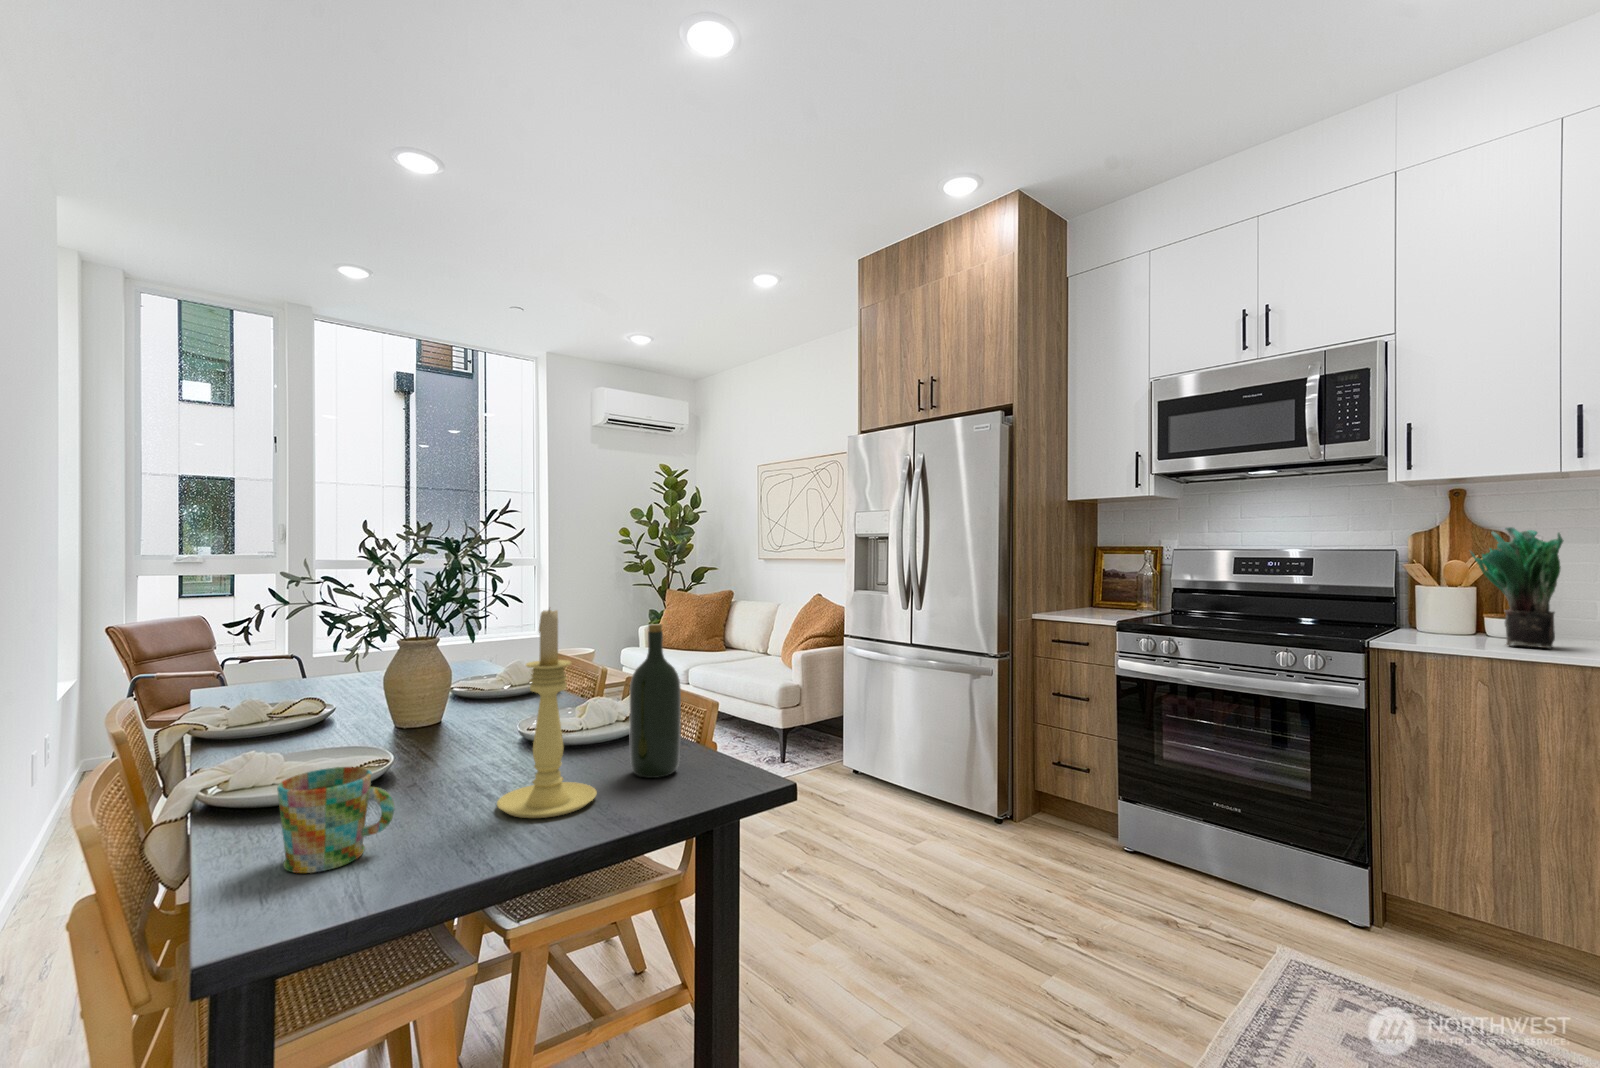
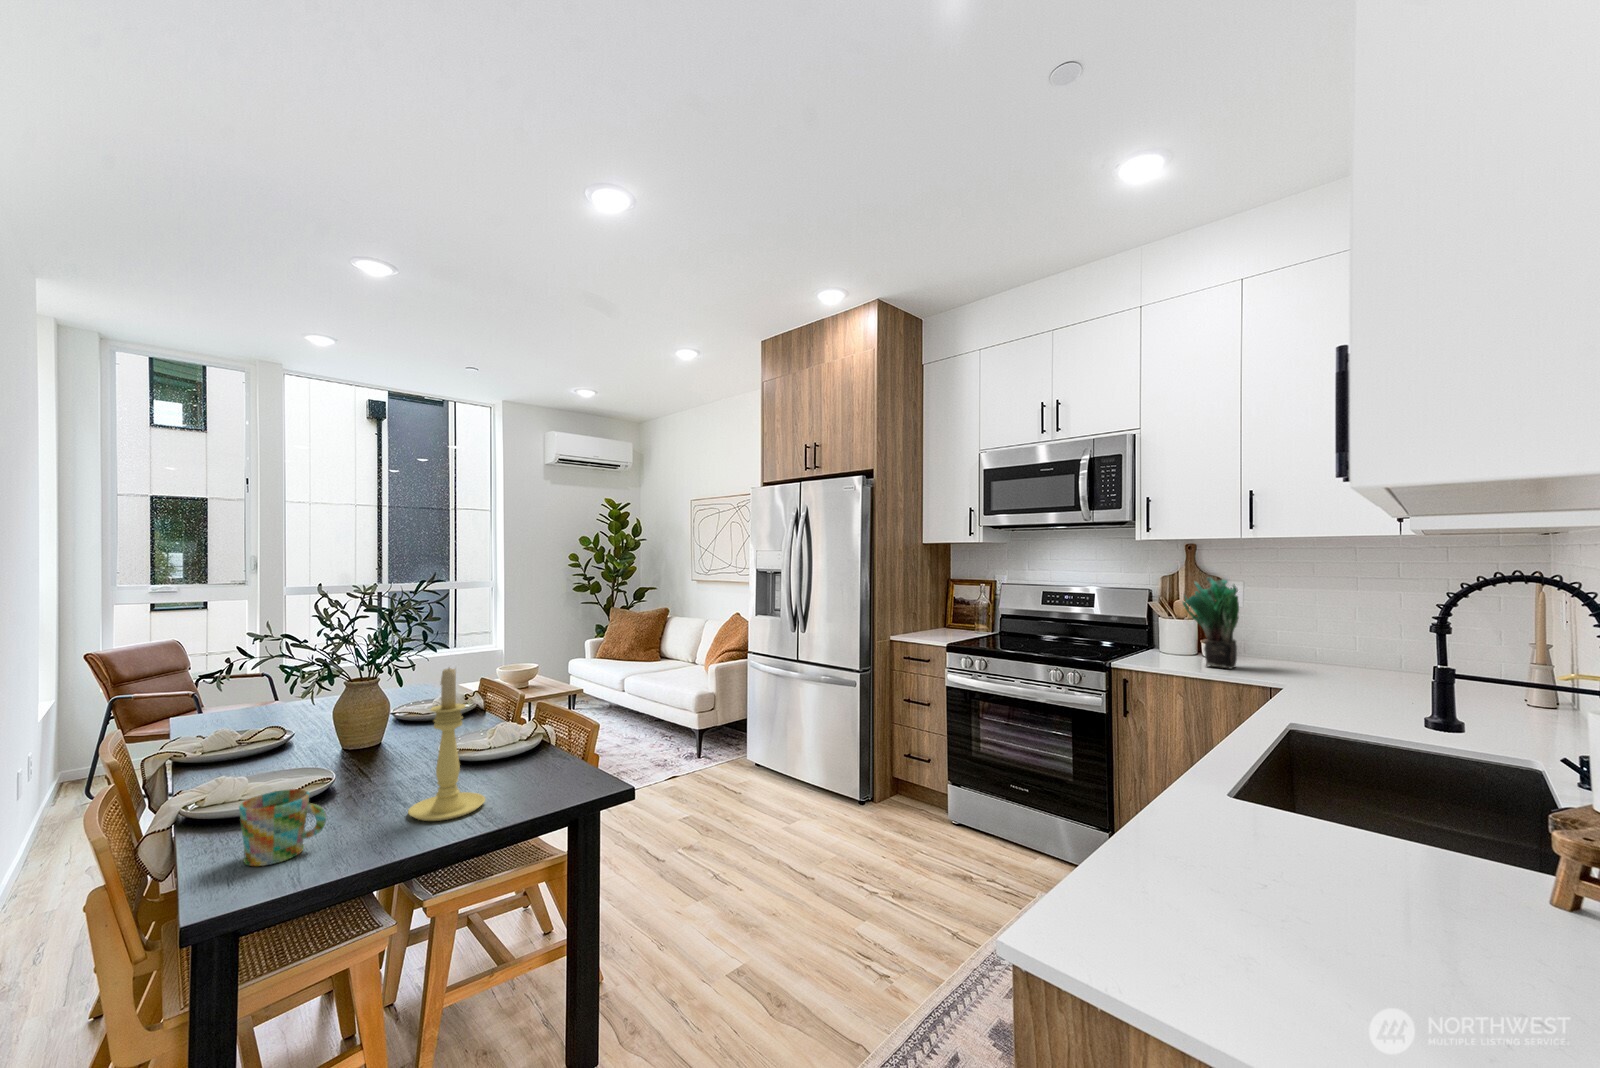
wine bottle: present [629,624,681,778] -> none [517,672,556,787]

